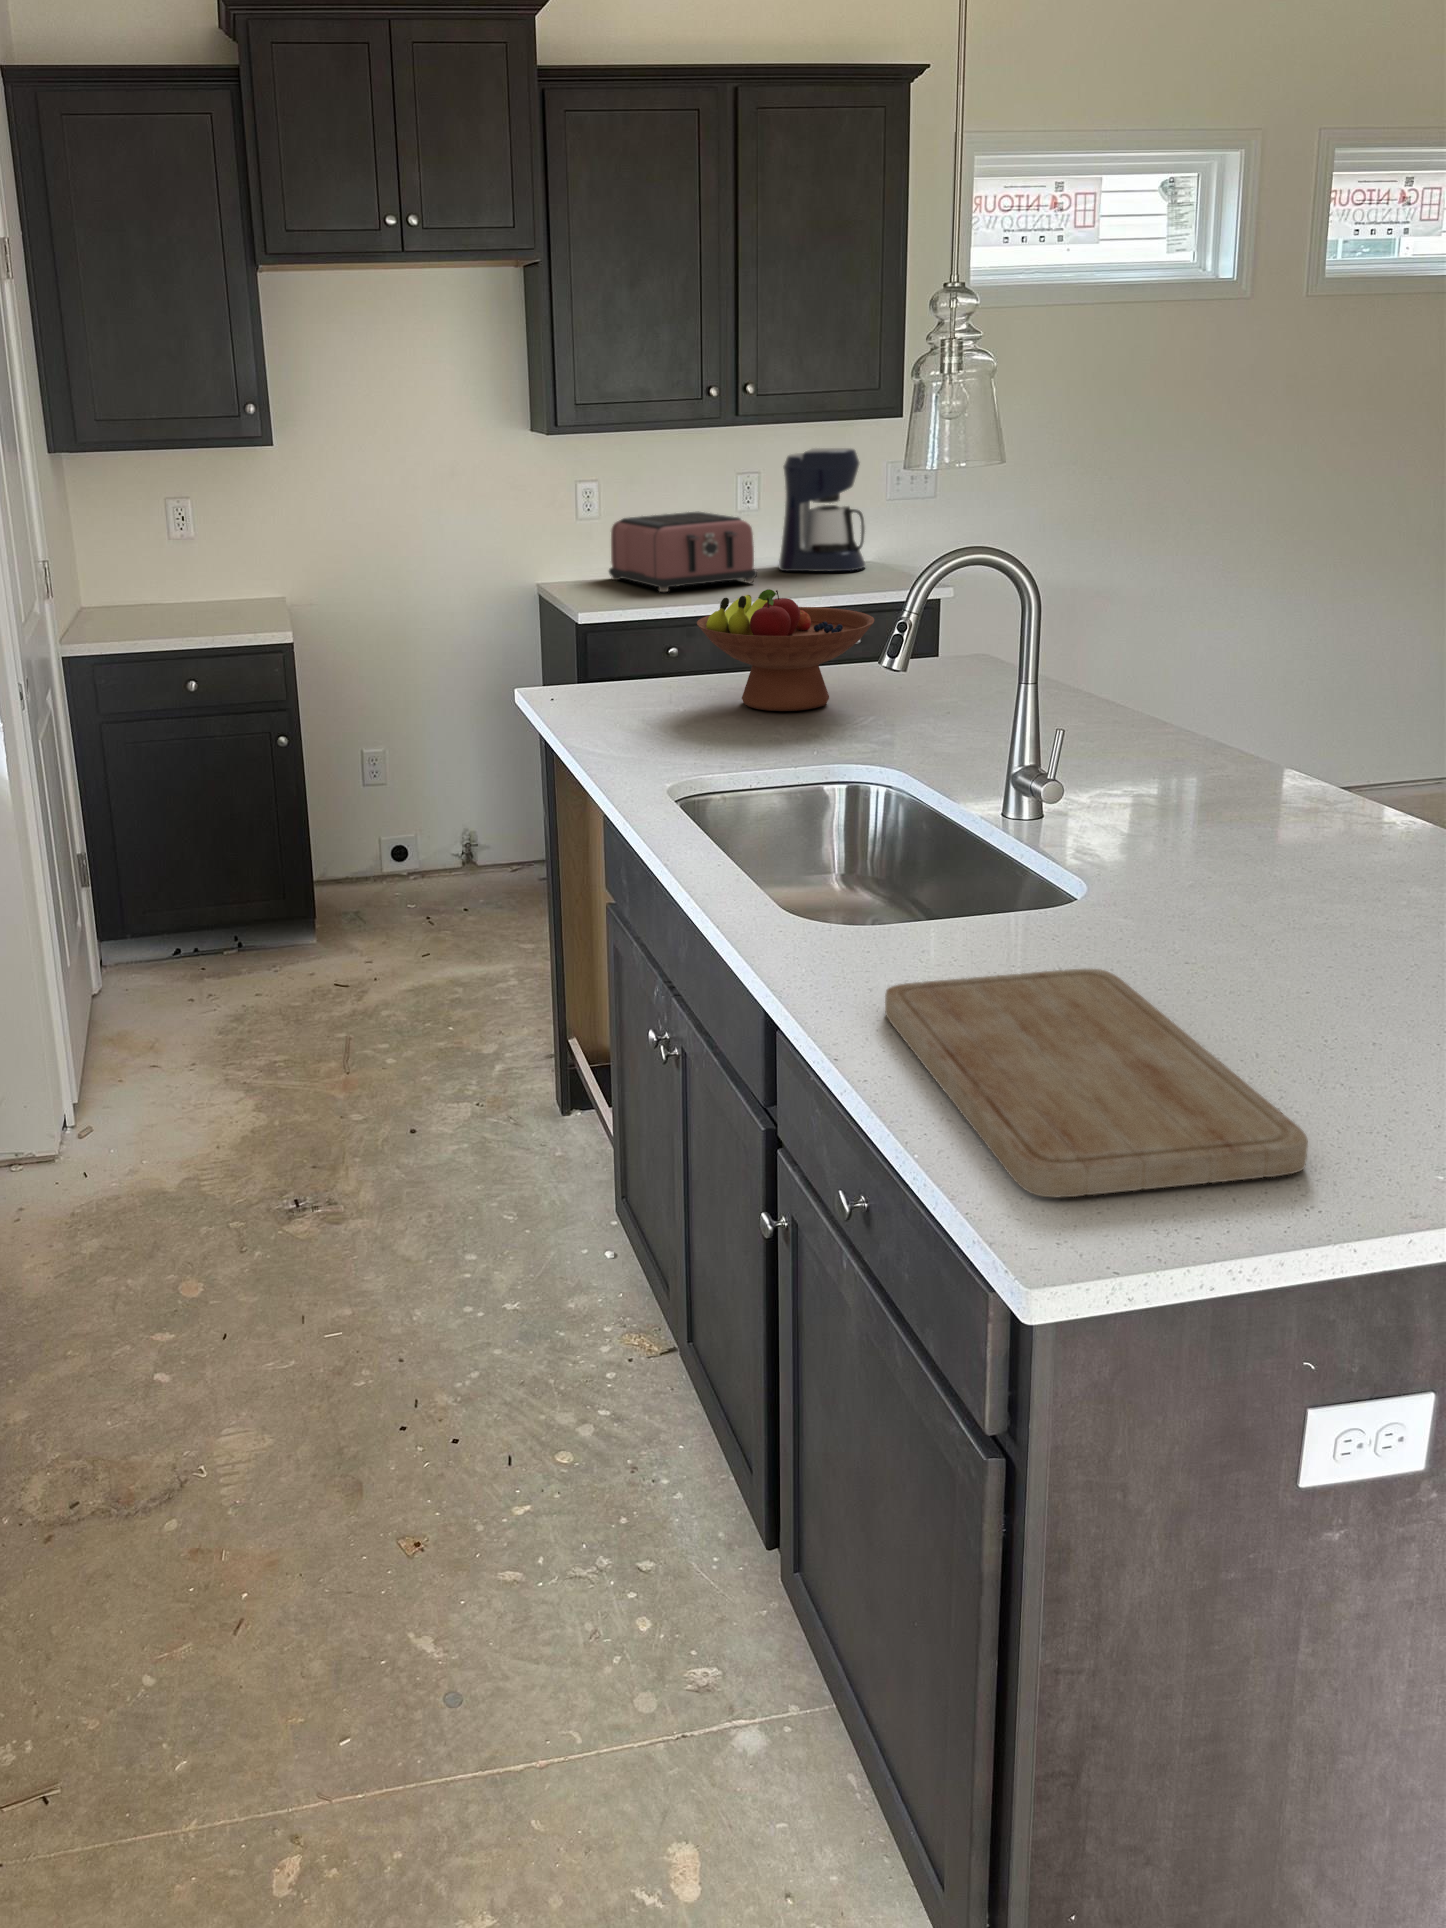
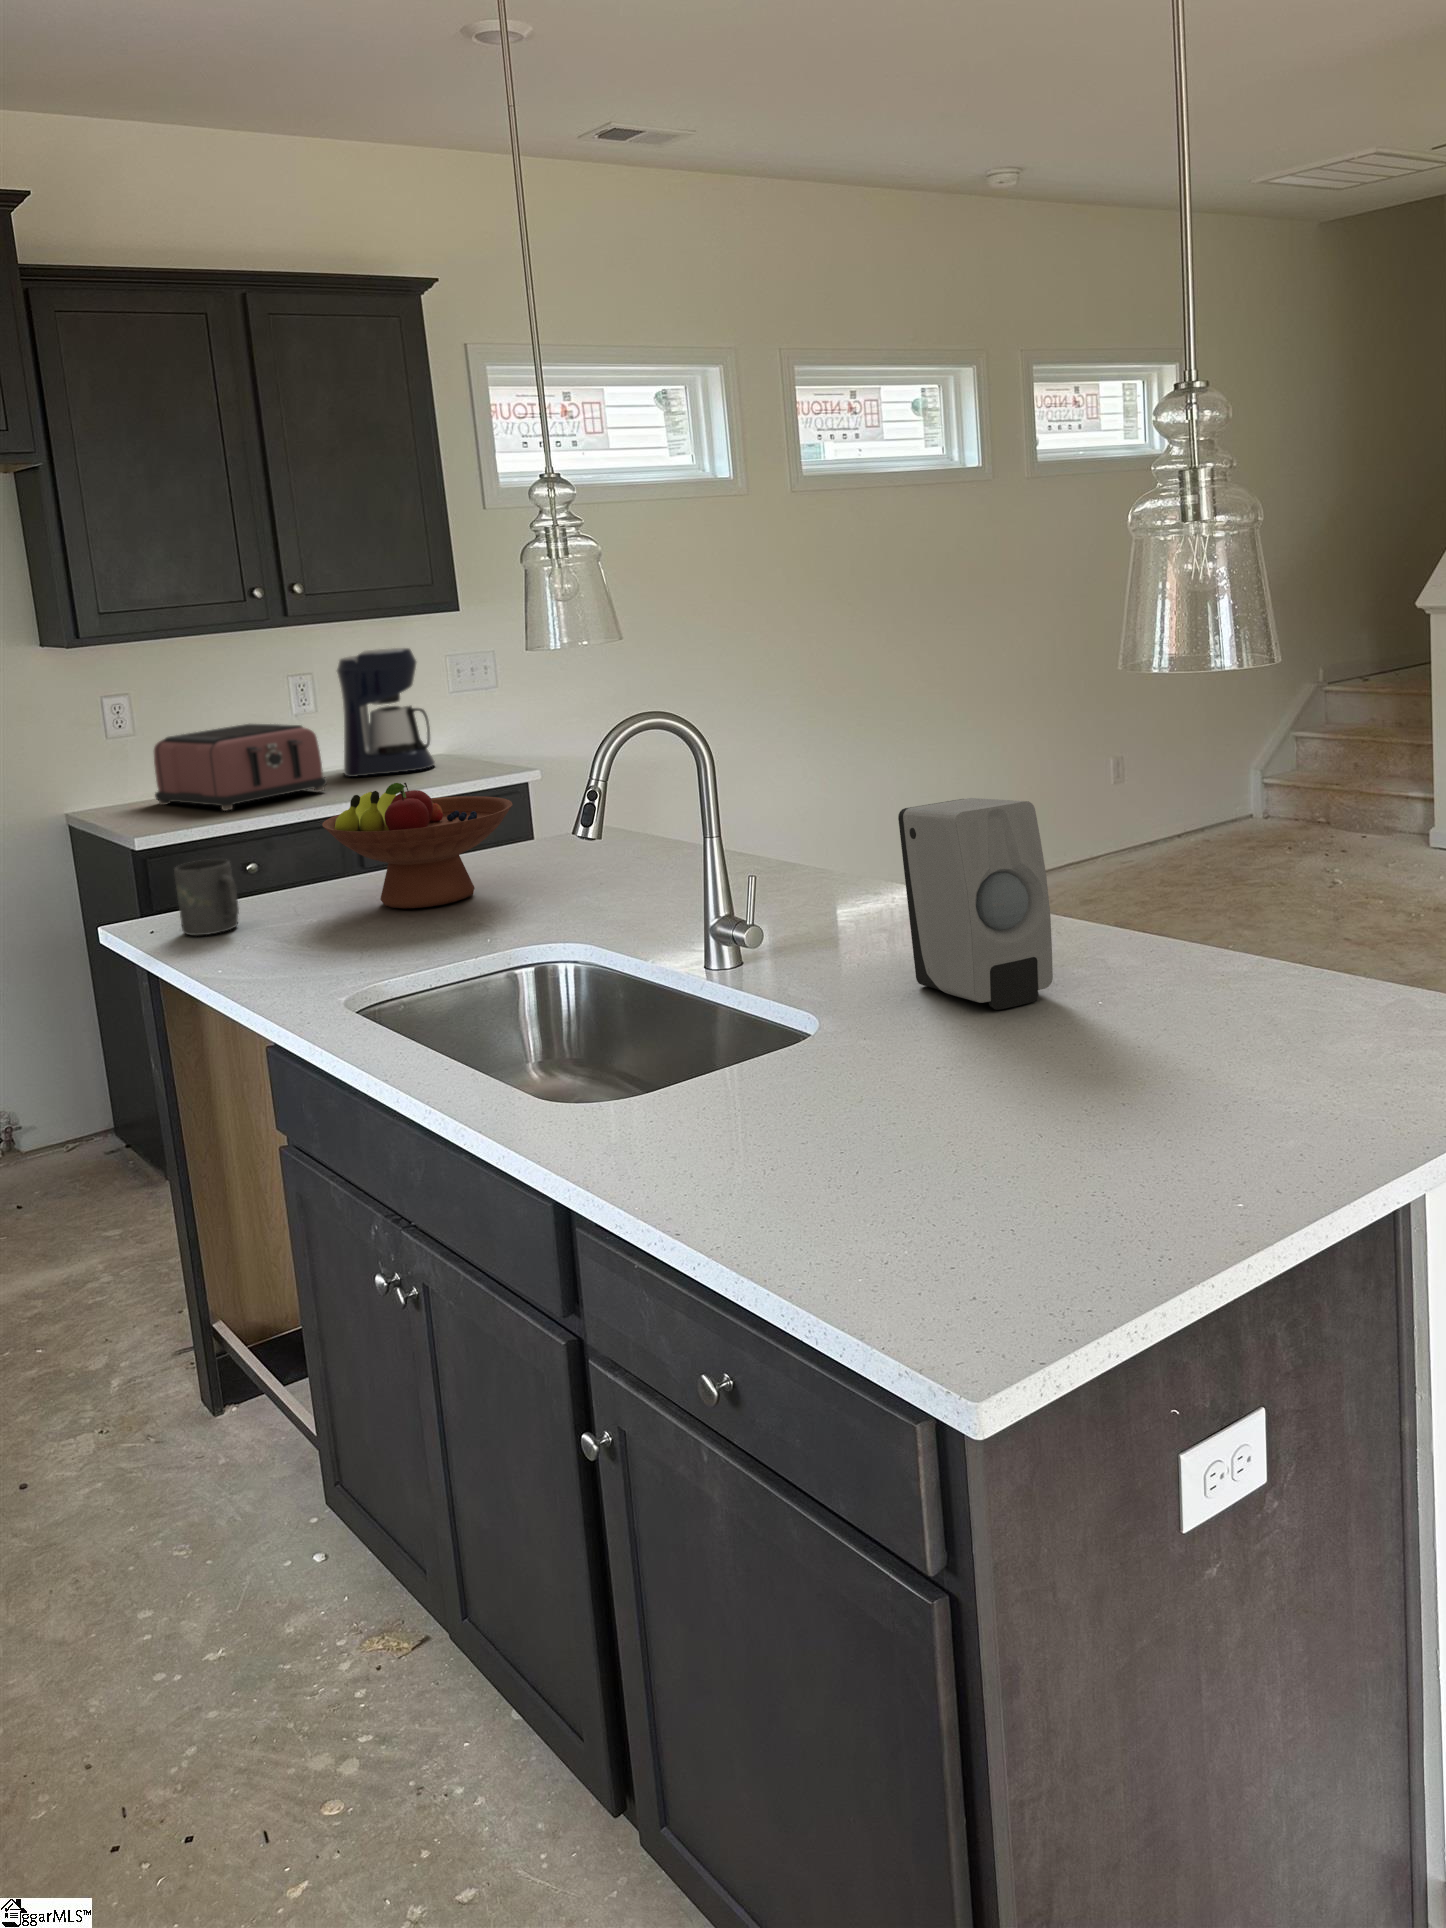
mug: none [568,641,617,709] -> present [174,859,239,936]
soap dispenser: none [1205,680,1361,912] -> present [898,798,1053,1010]
cutting board: present [885,969,1308,1197] -> none [704,1088,1159,1310]

